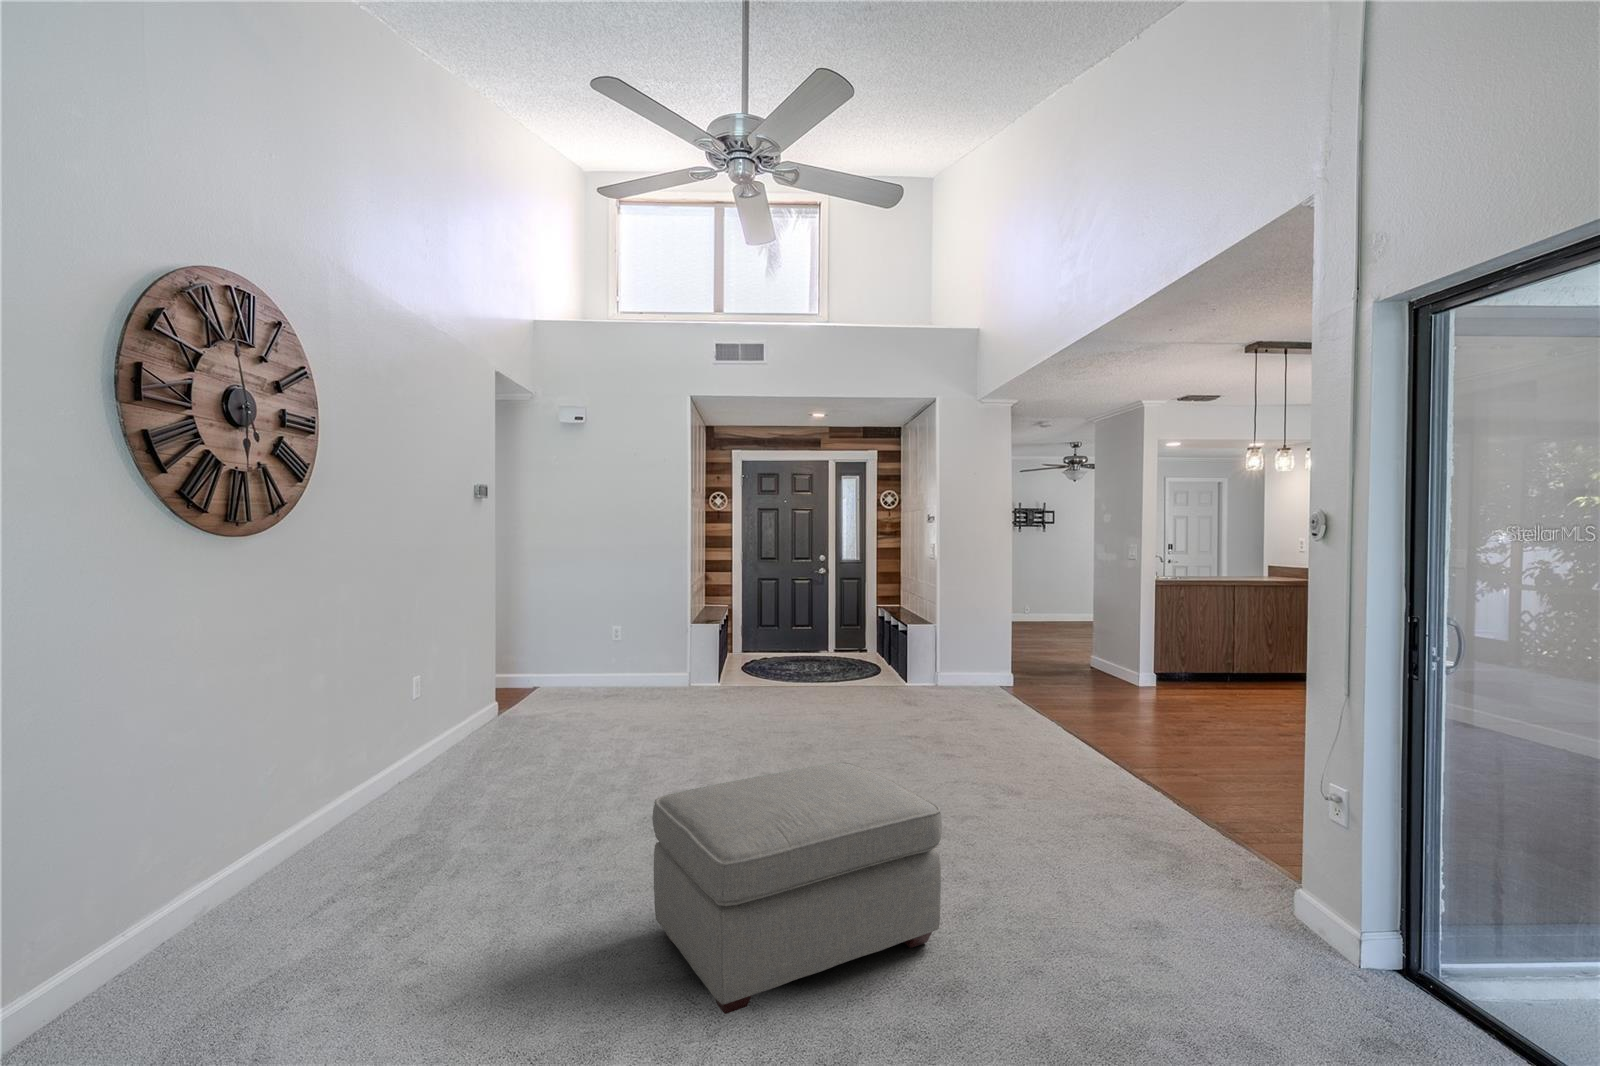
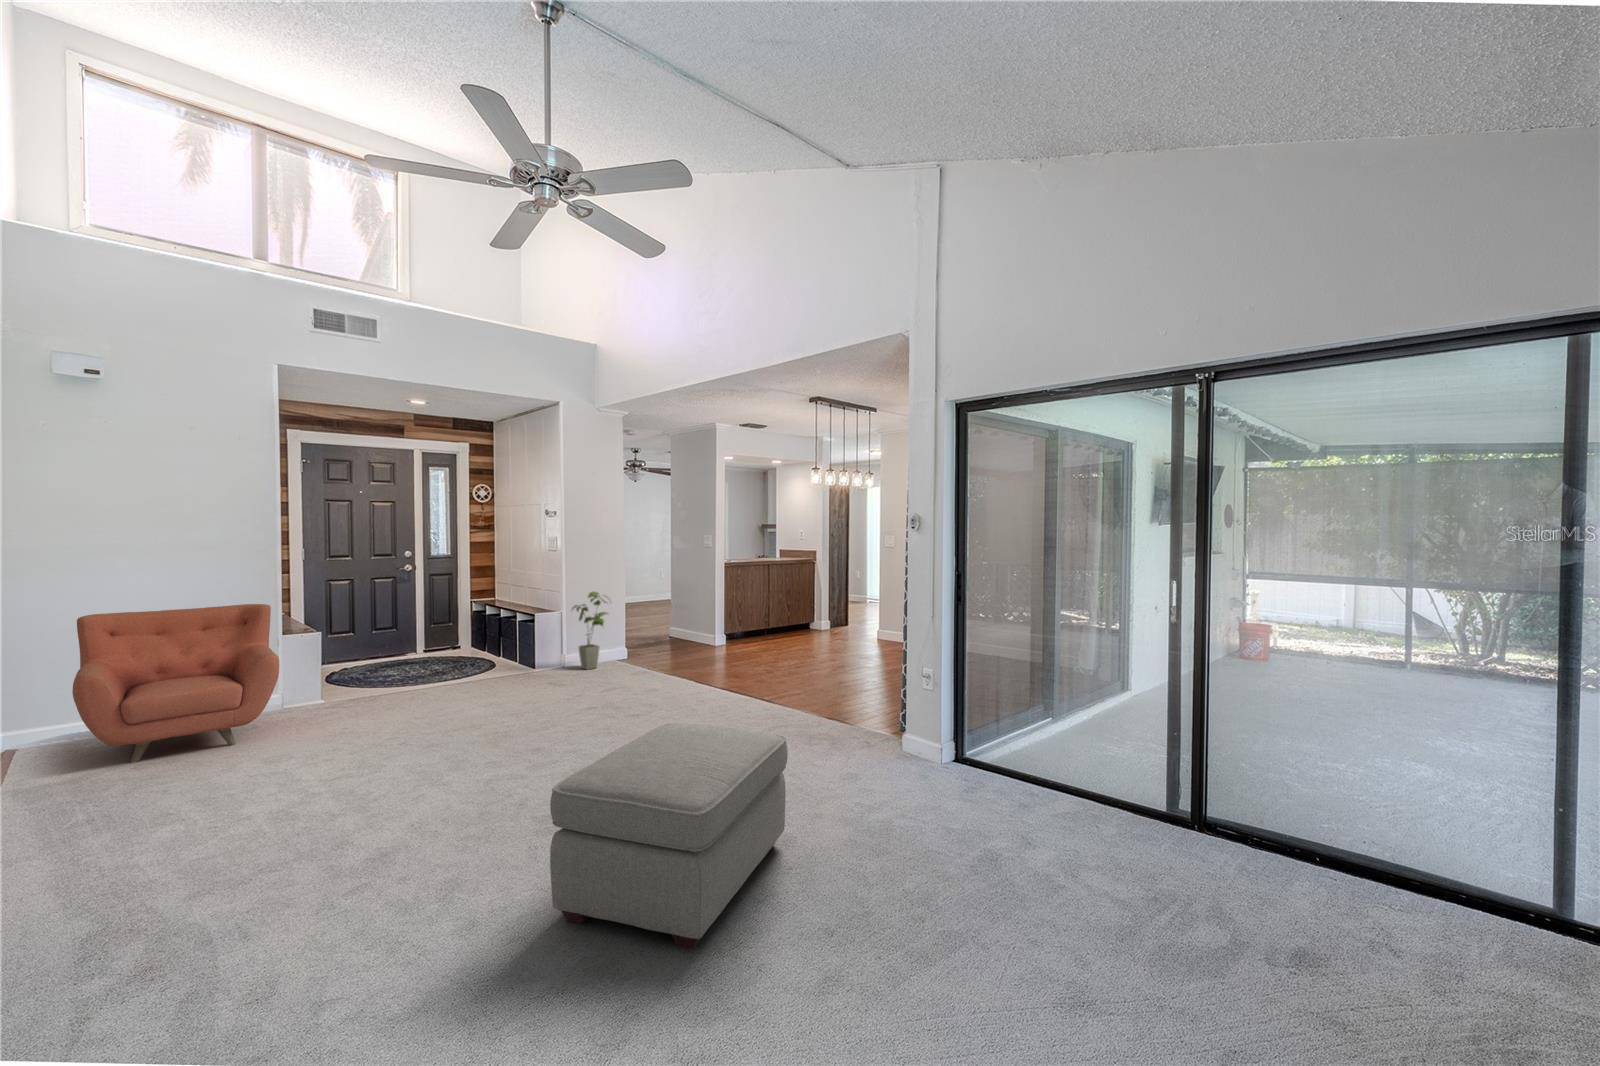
armchair: none [545,596,677,711] -> present [72,604,279,763]
house plant: none [942,607,986,693] -> present [573,592,607,669]

